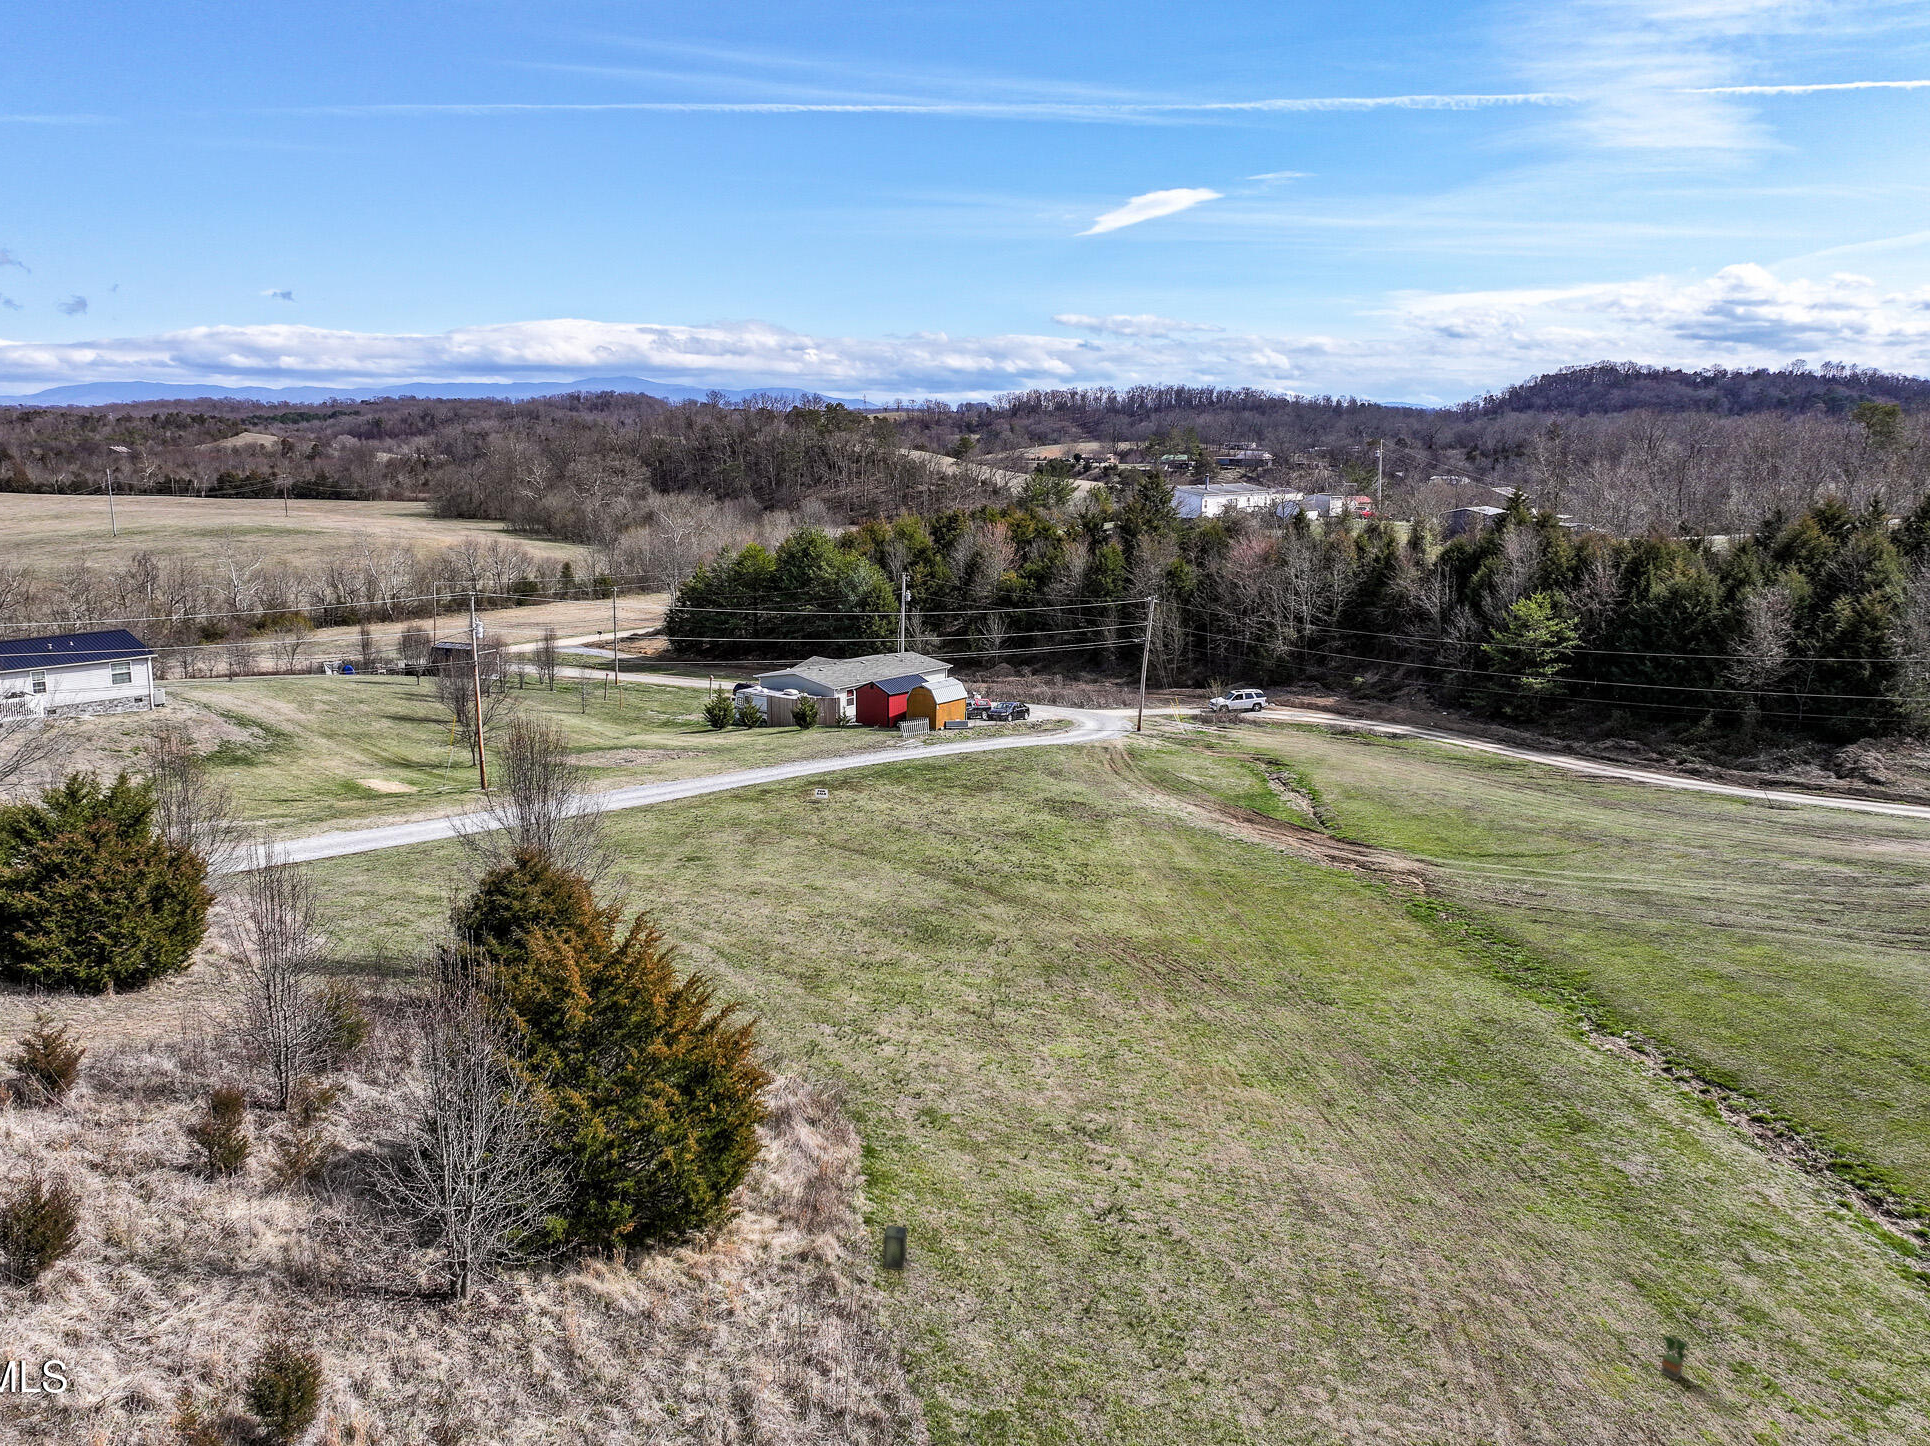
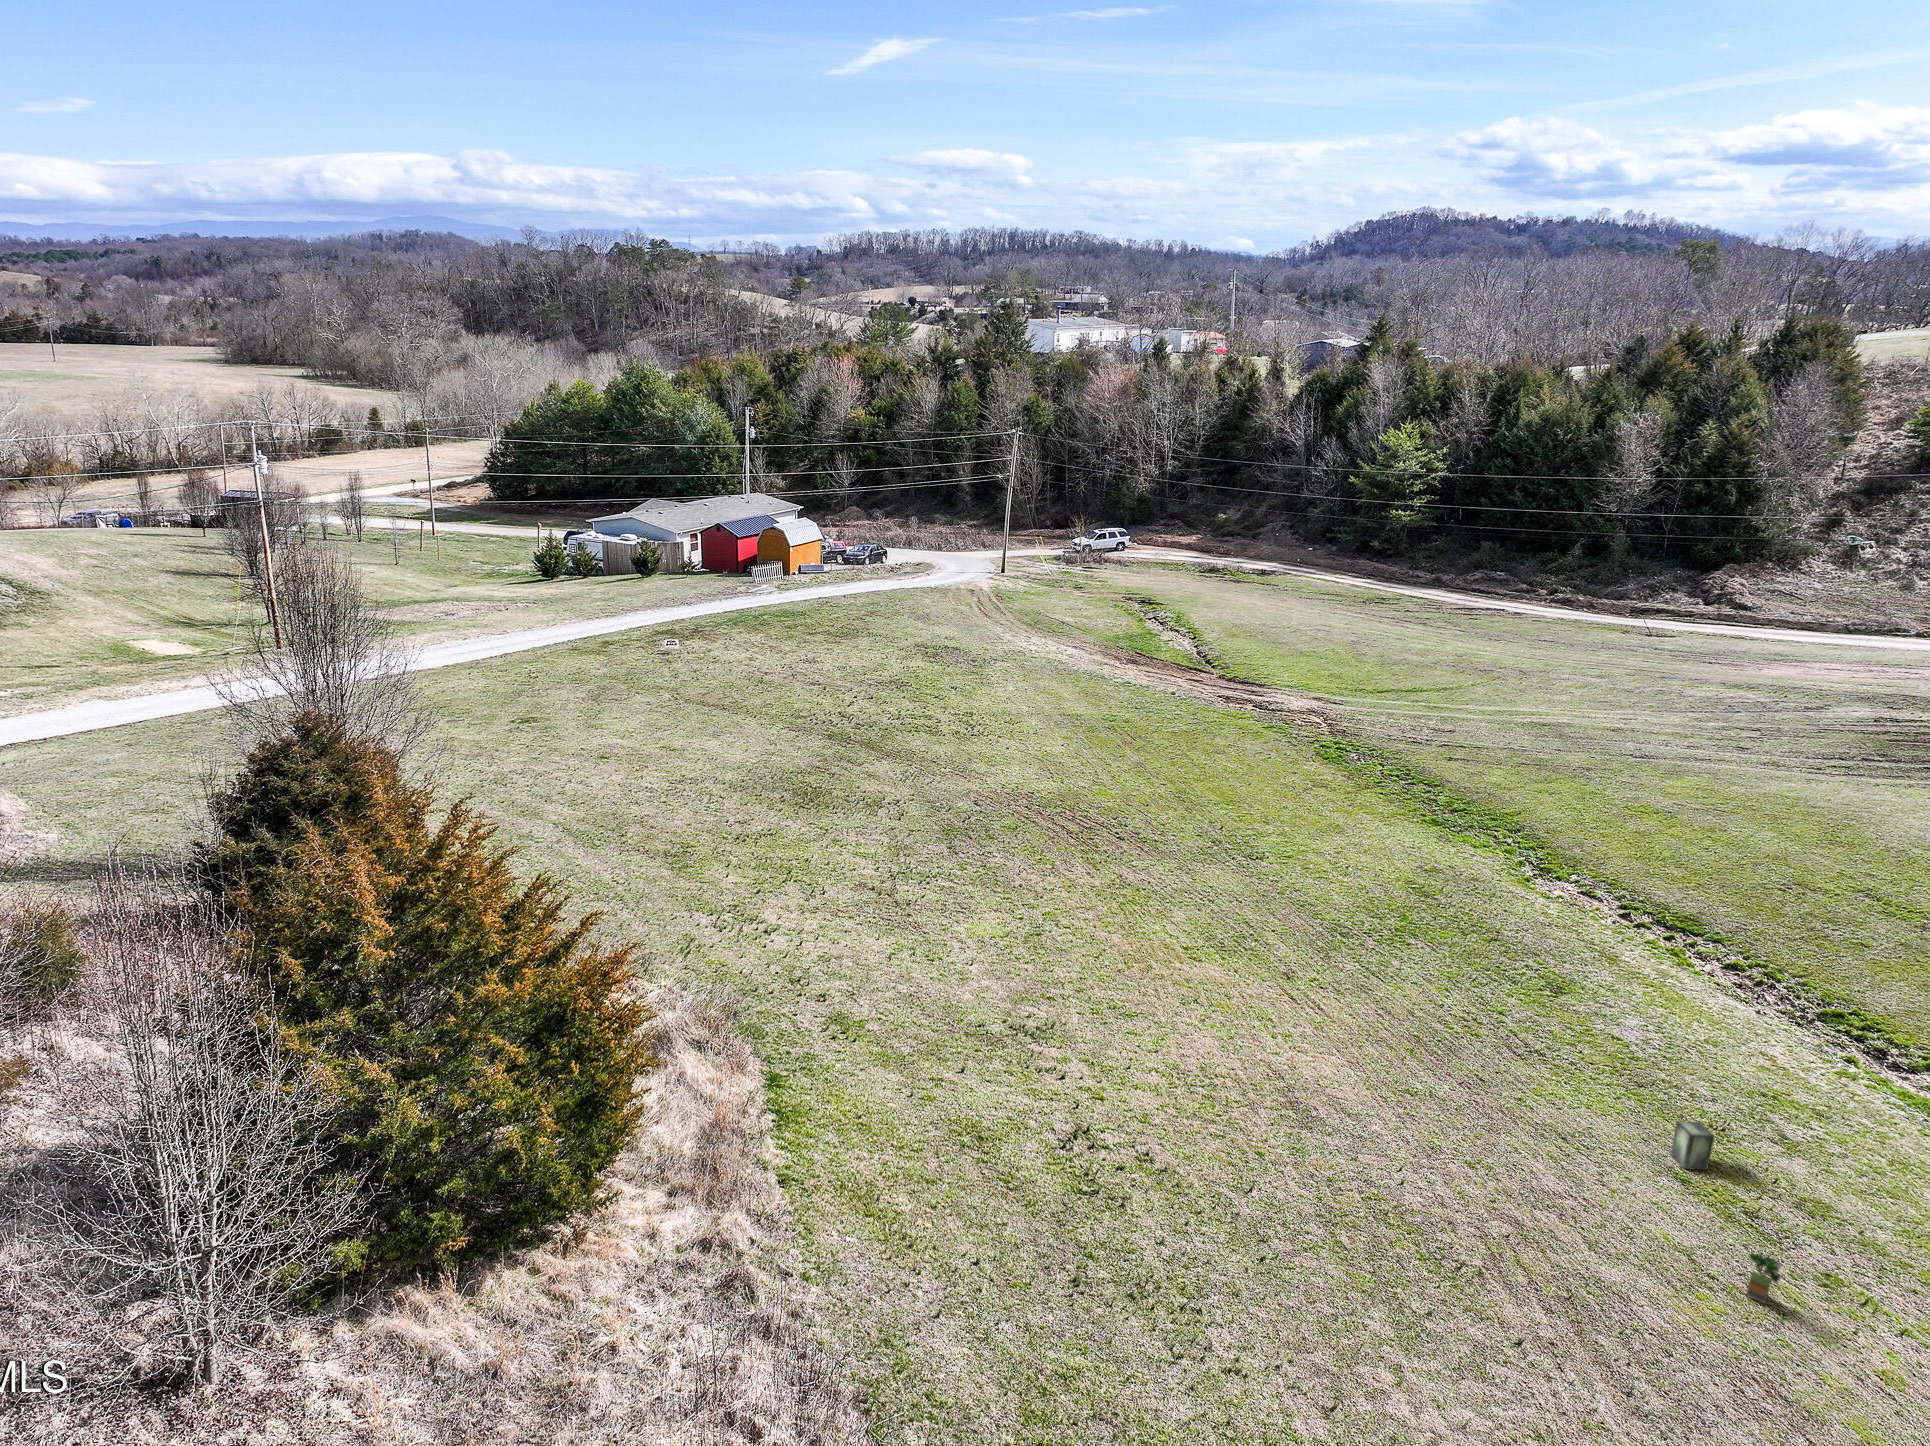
storage box: present [883,1225,907,1270] -> present [1670,1121,1714,1170]

